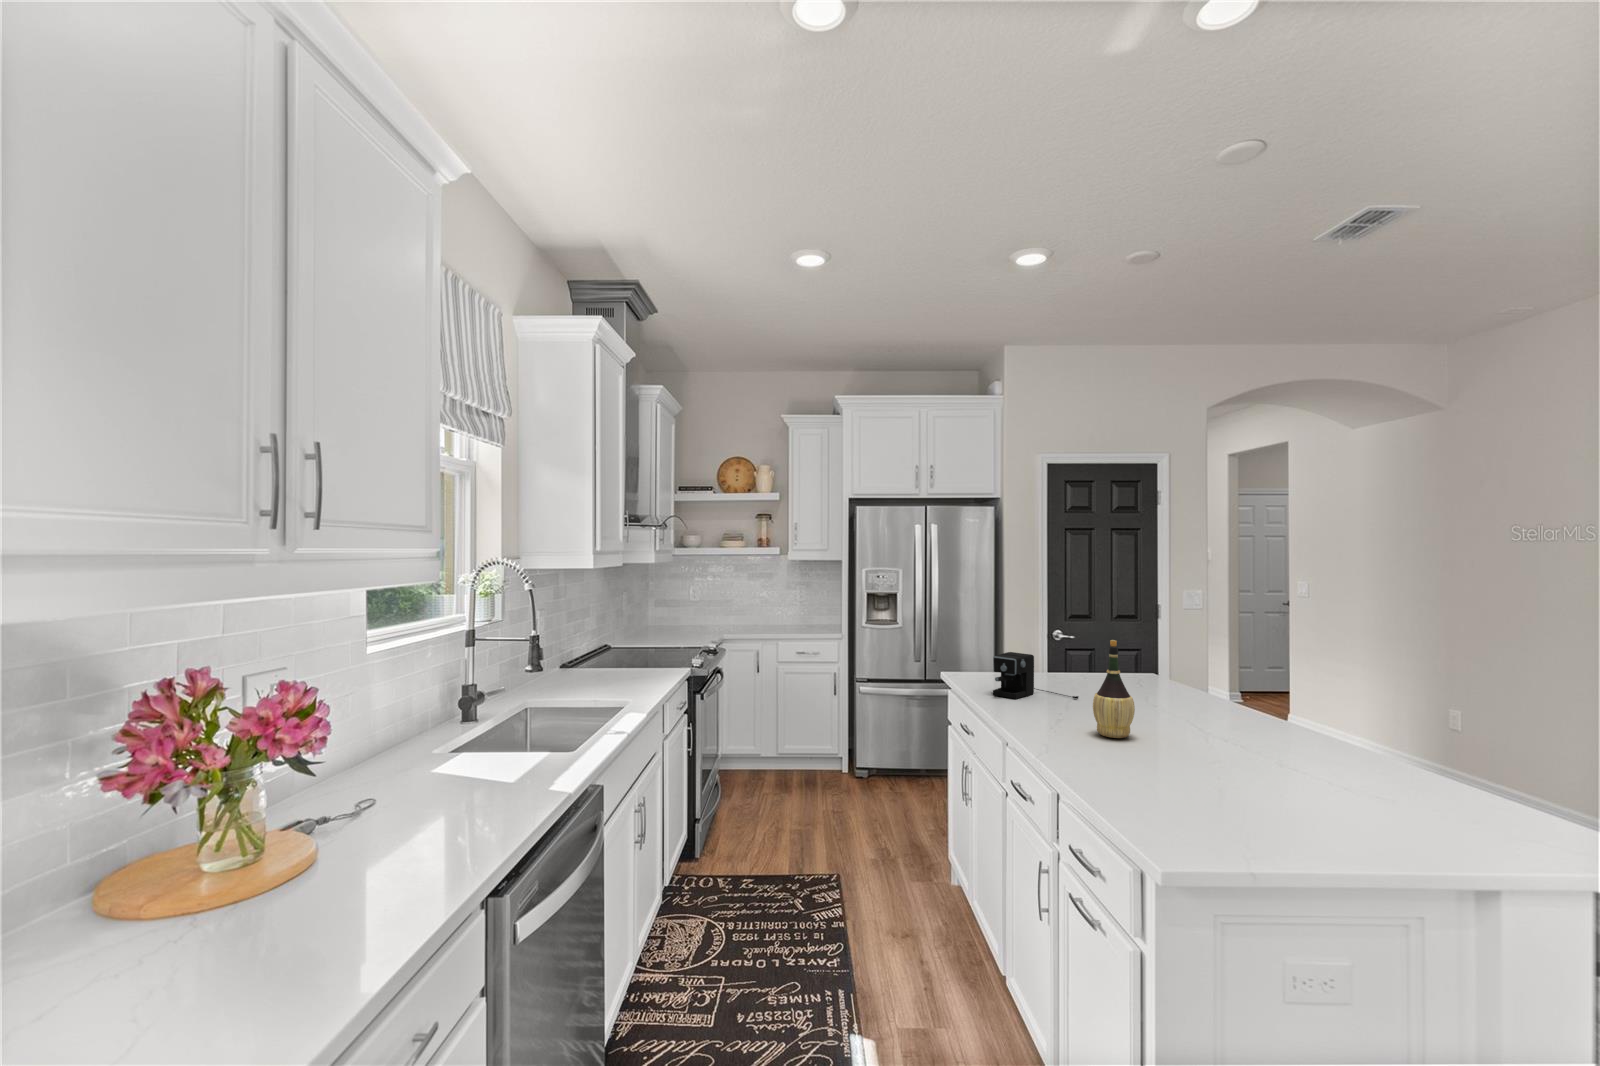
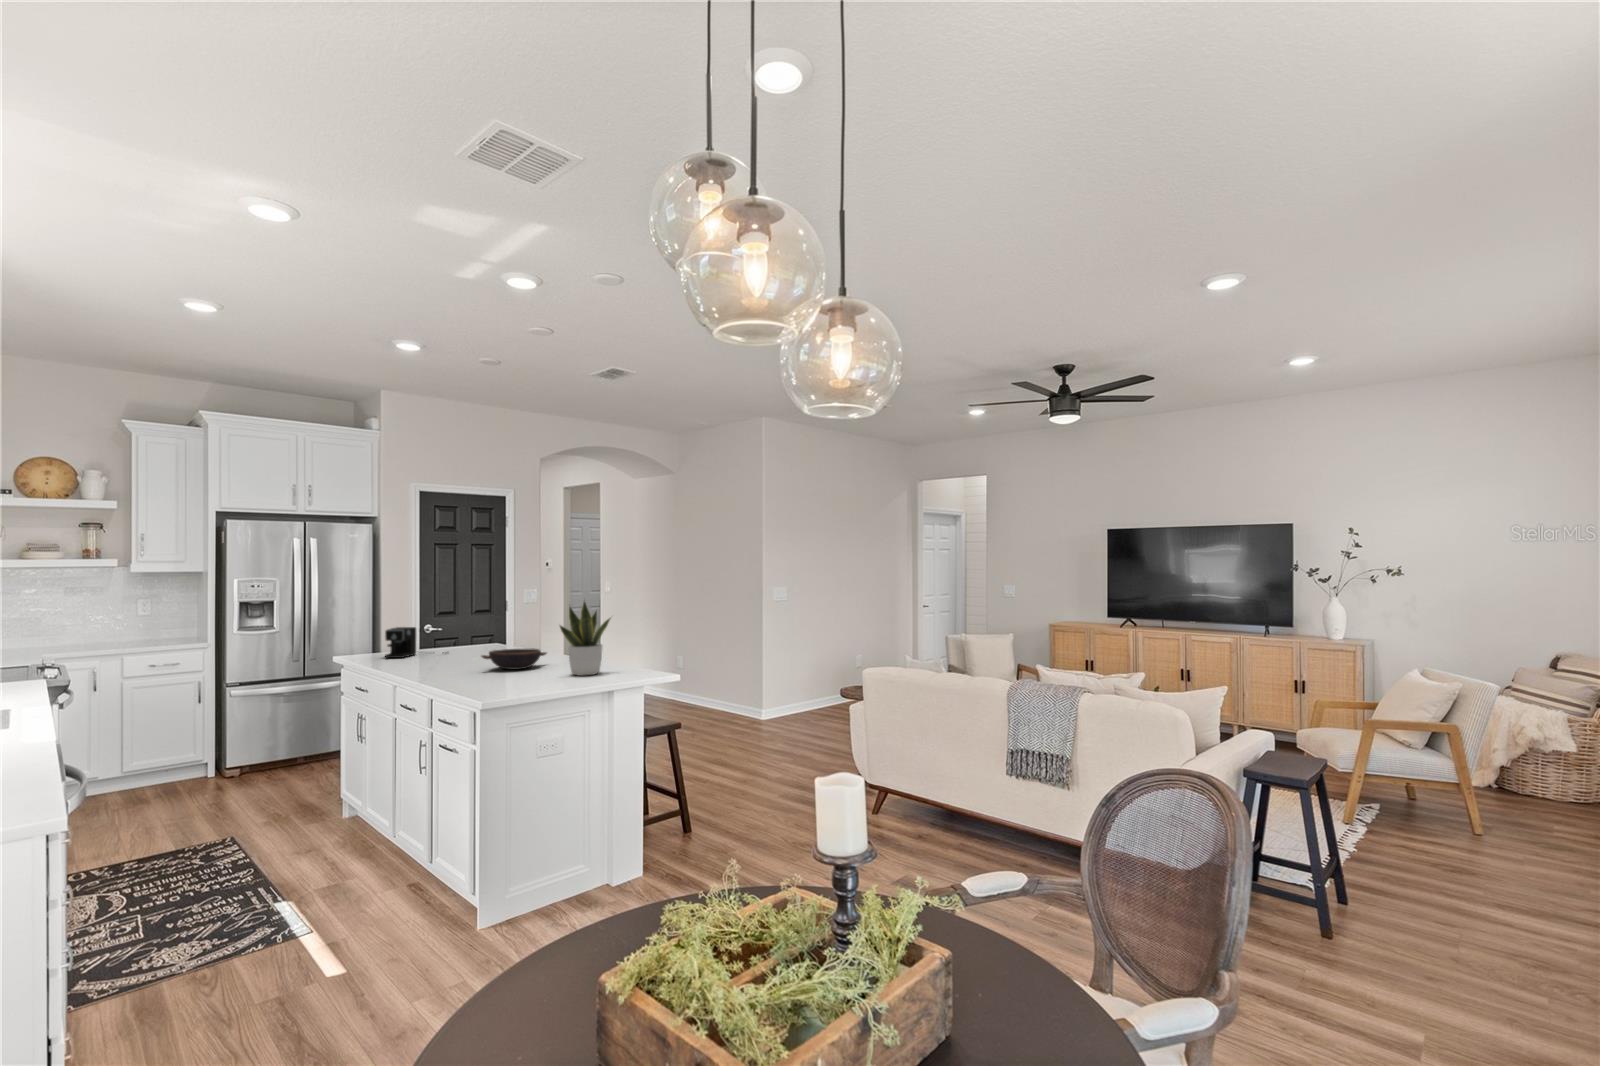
wine bottle: present [1093,640,1135,738] -> none [460,604,486,664]
potted plant: none [1297,670,1439,849] -> present [560,602,610,676]
bowl: none [1127,729,1254,778] -> present [481,648,546,669]

